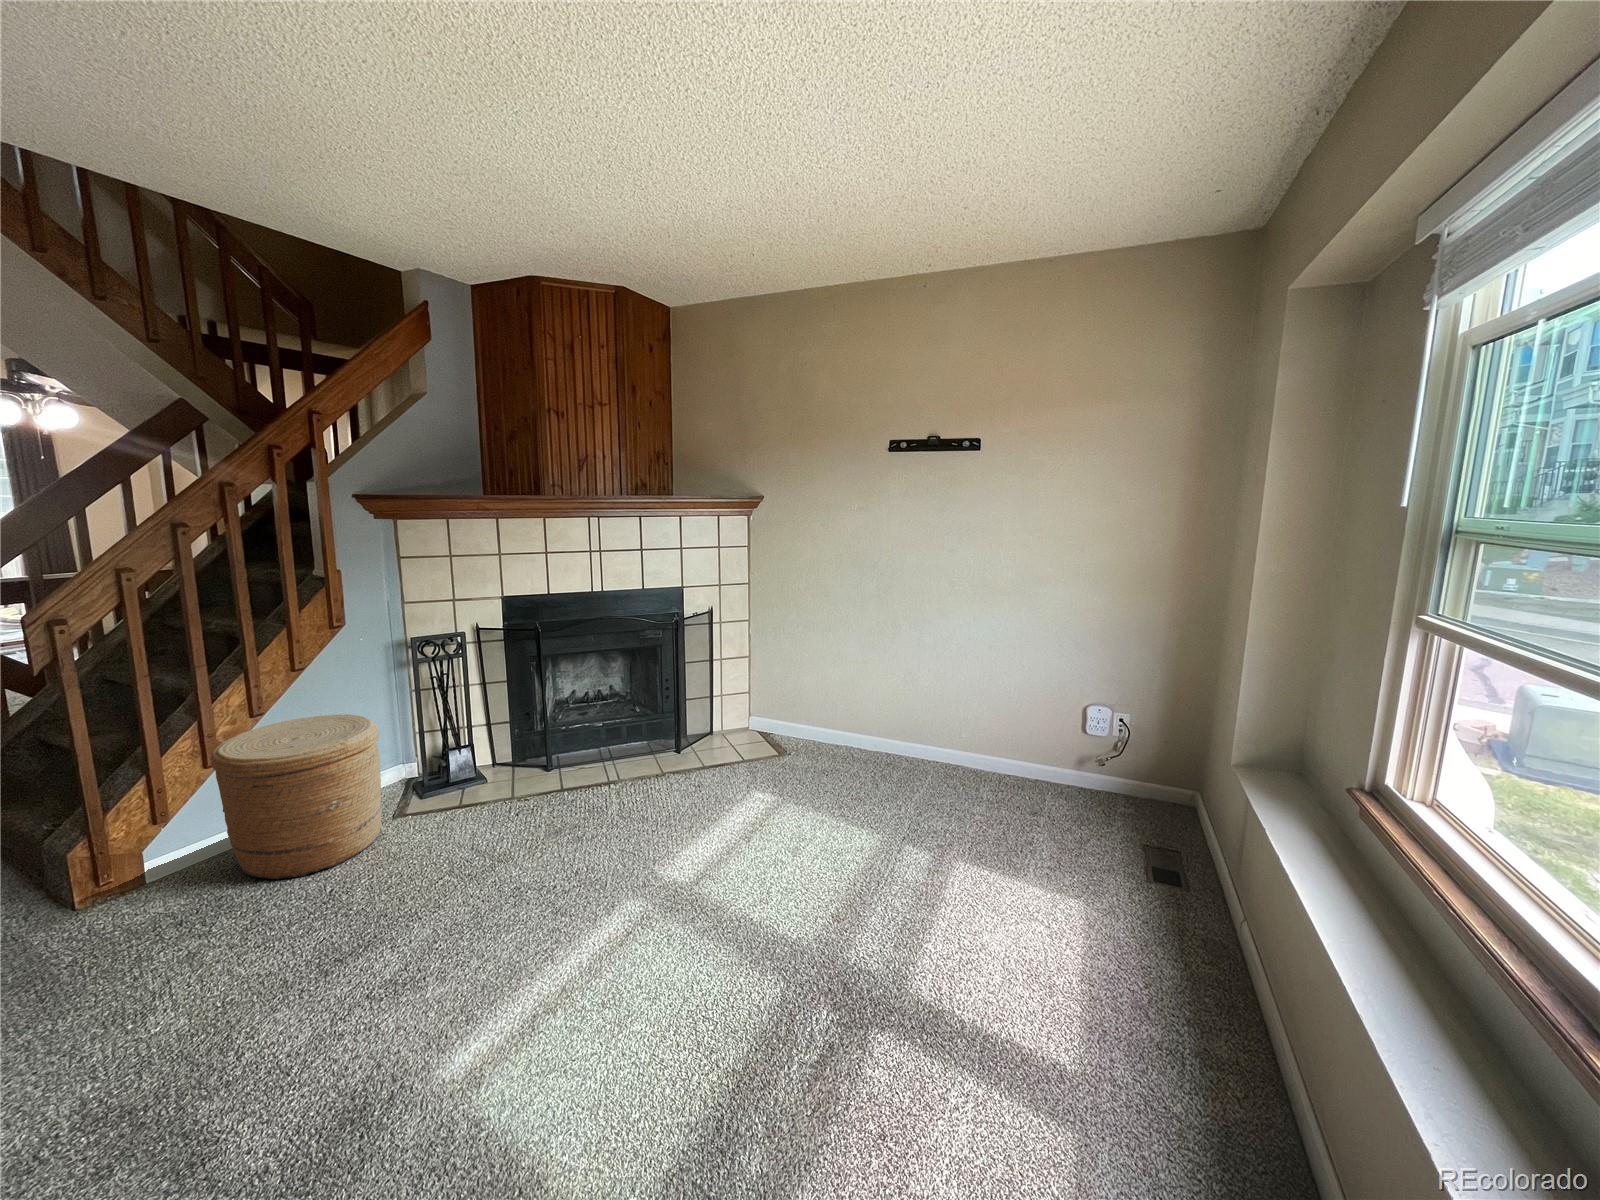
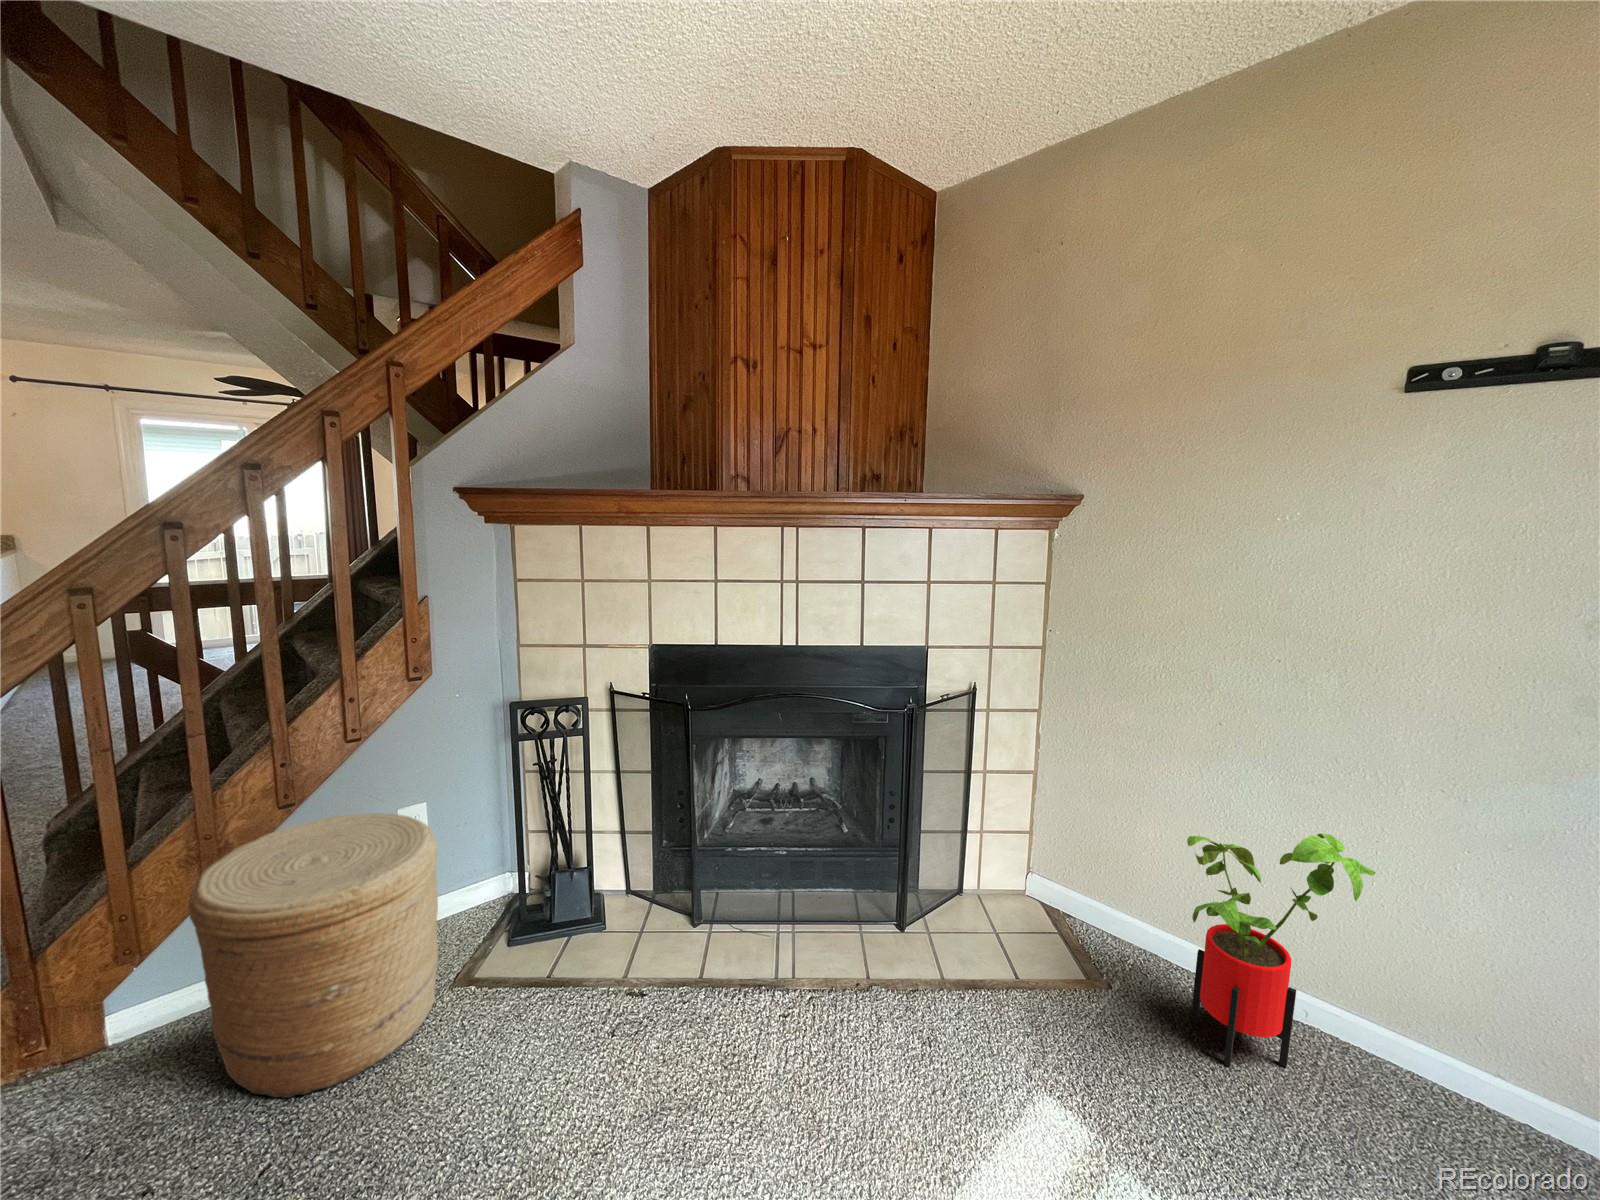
house plant: none [818,655,890,772] -> present [1187,833,1376,1067]

